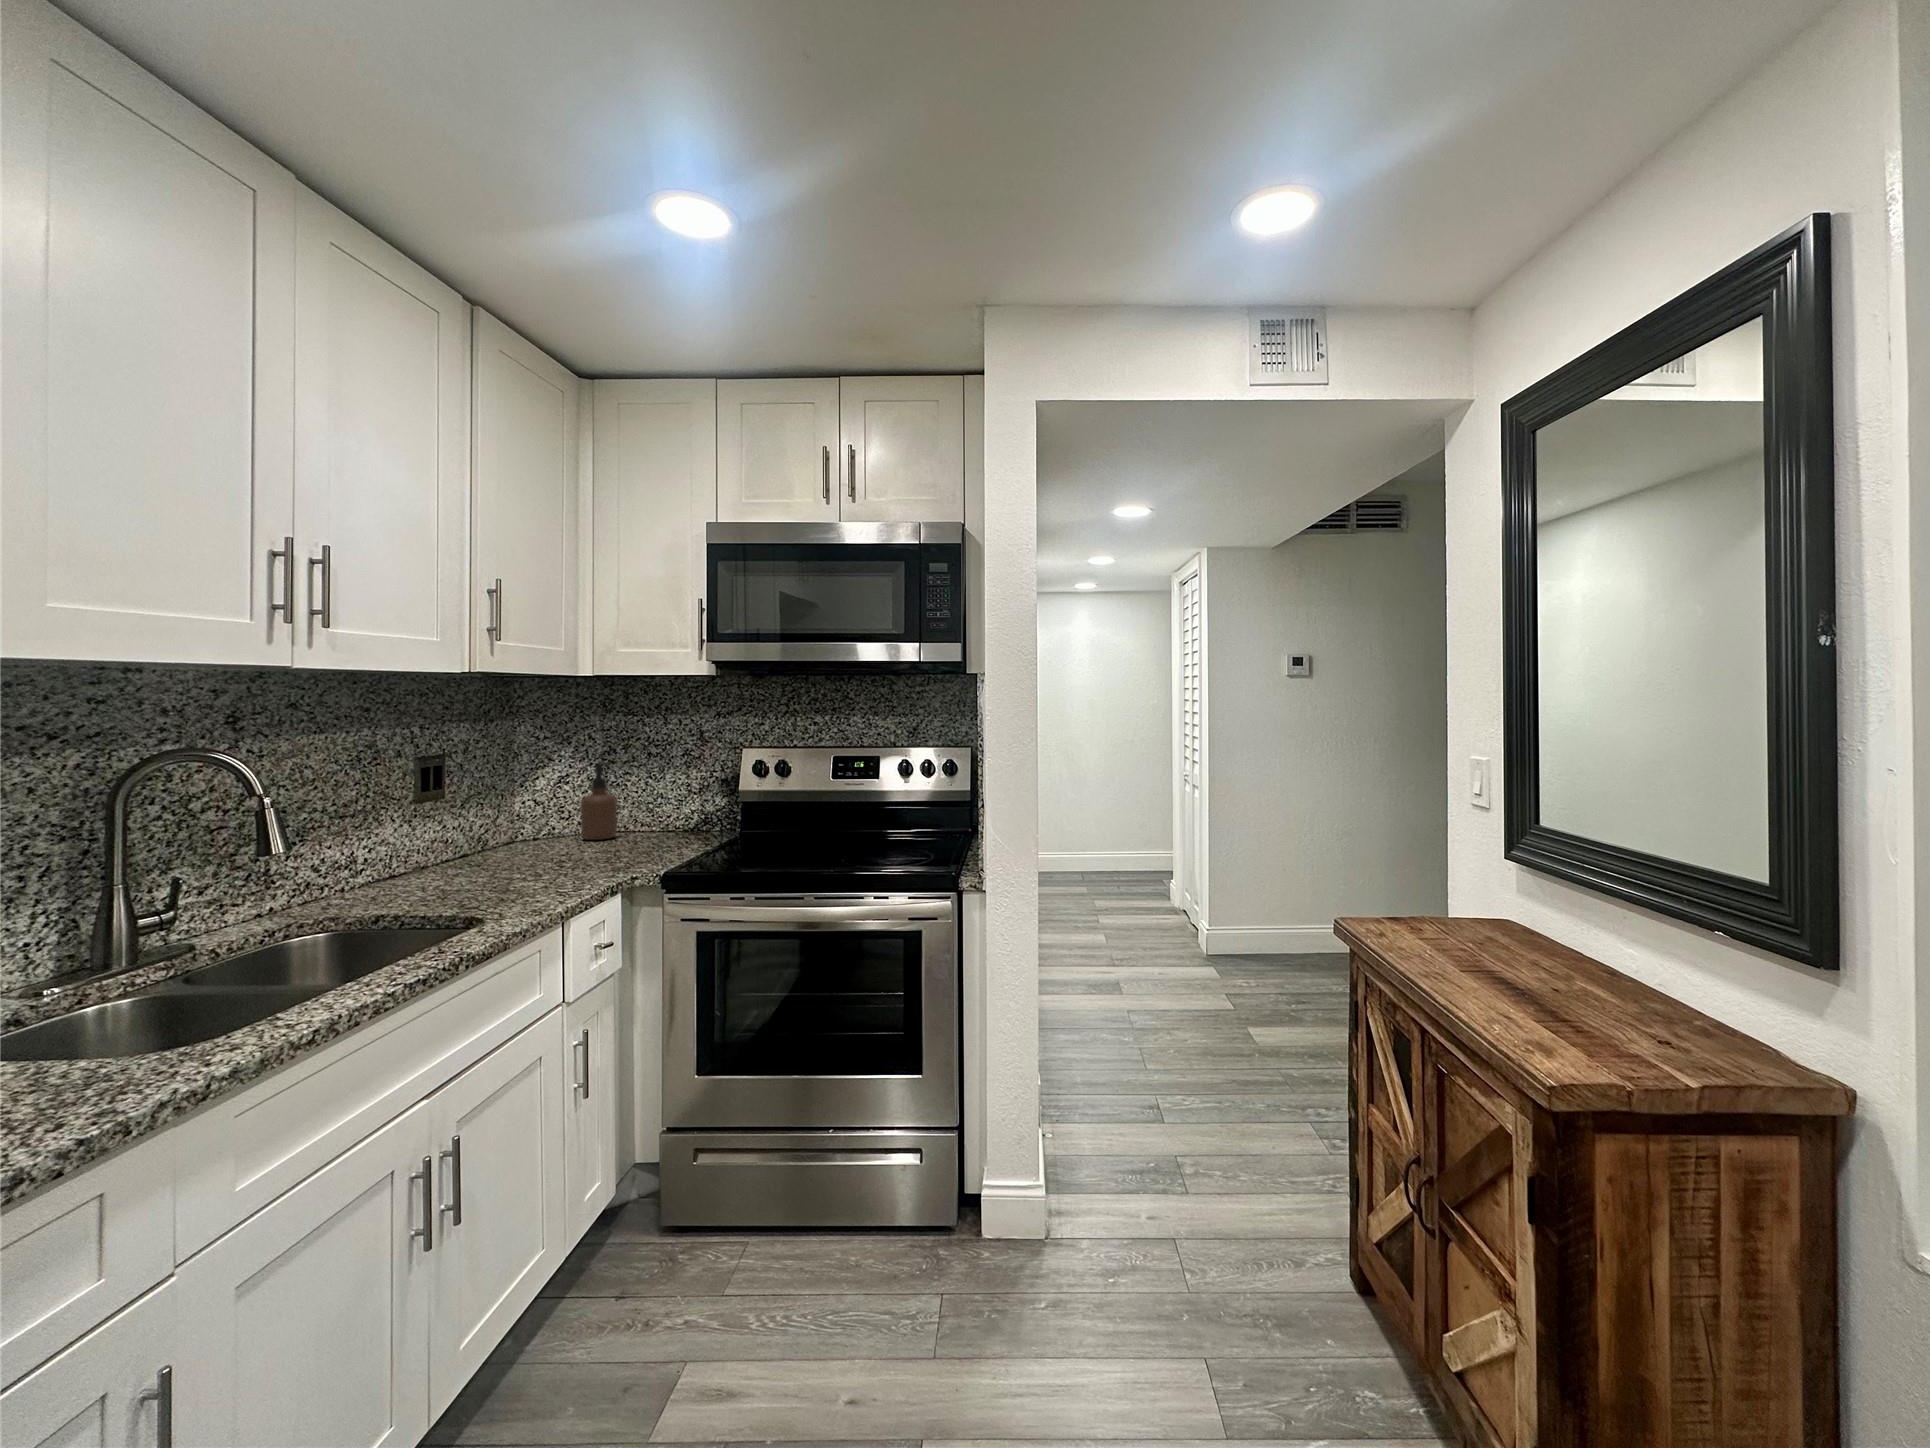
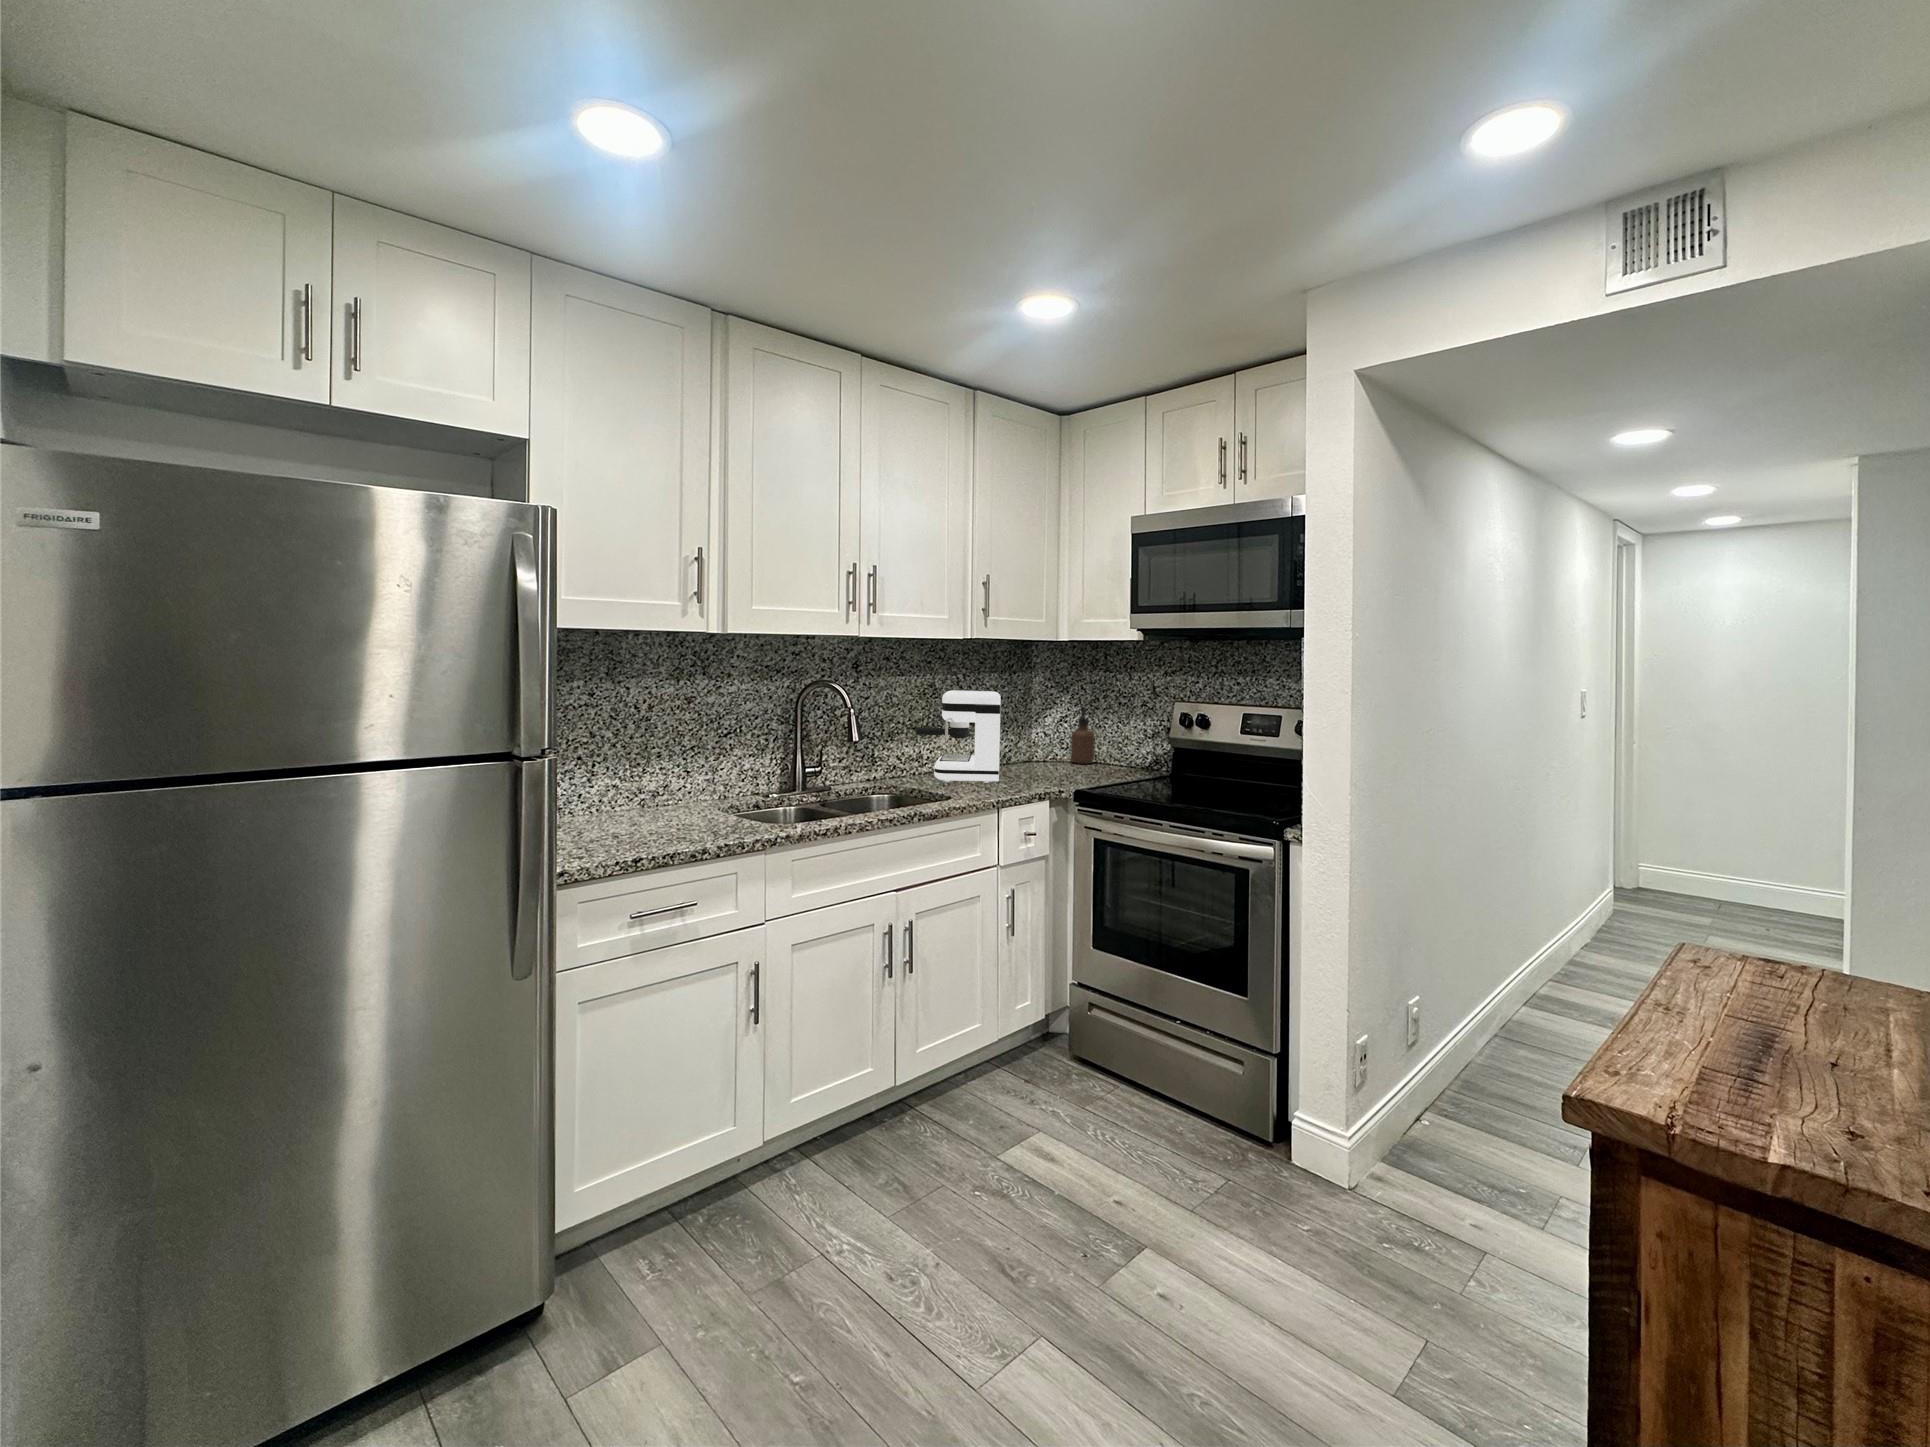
coffee maker: none [358,749,528,898] -> present [916,691,1001,783]

